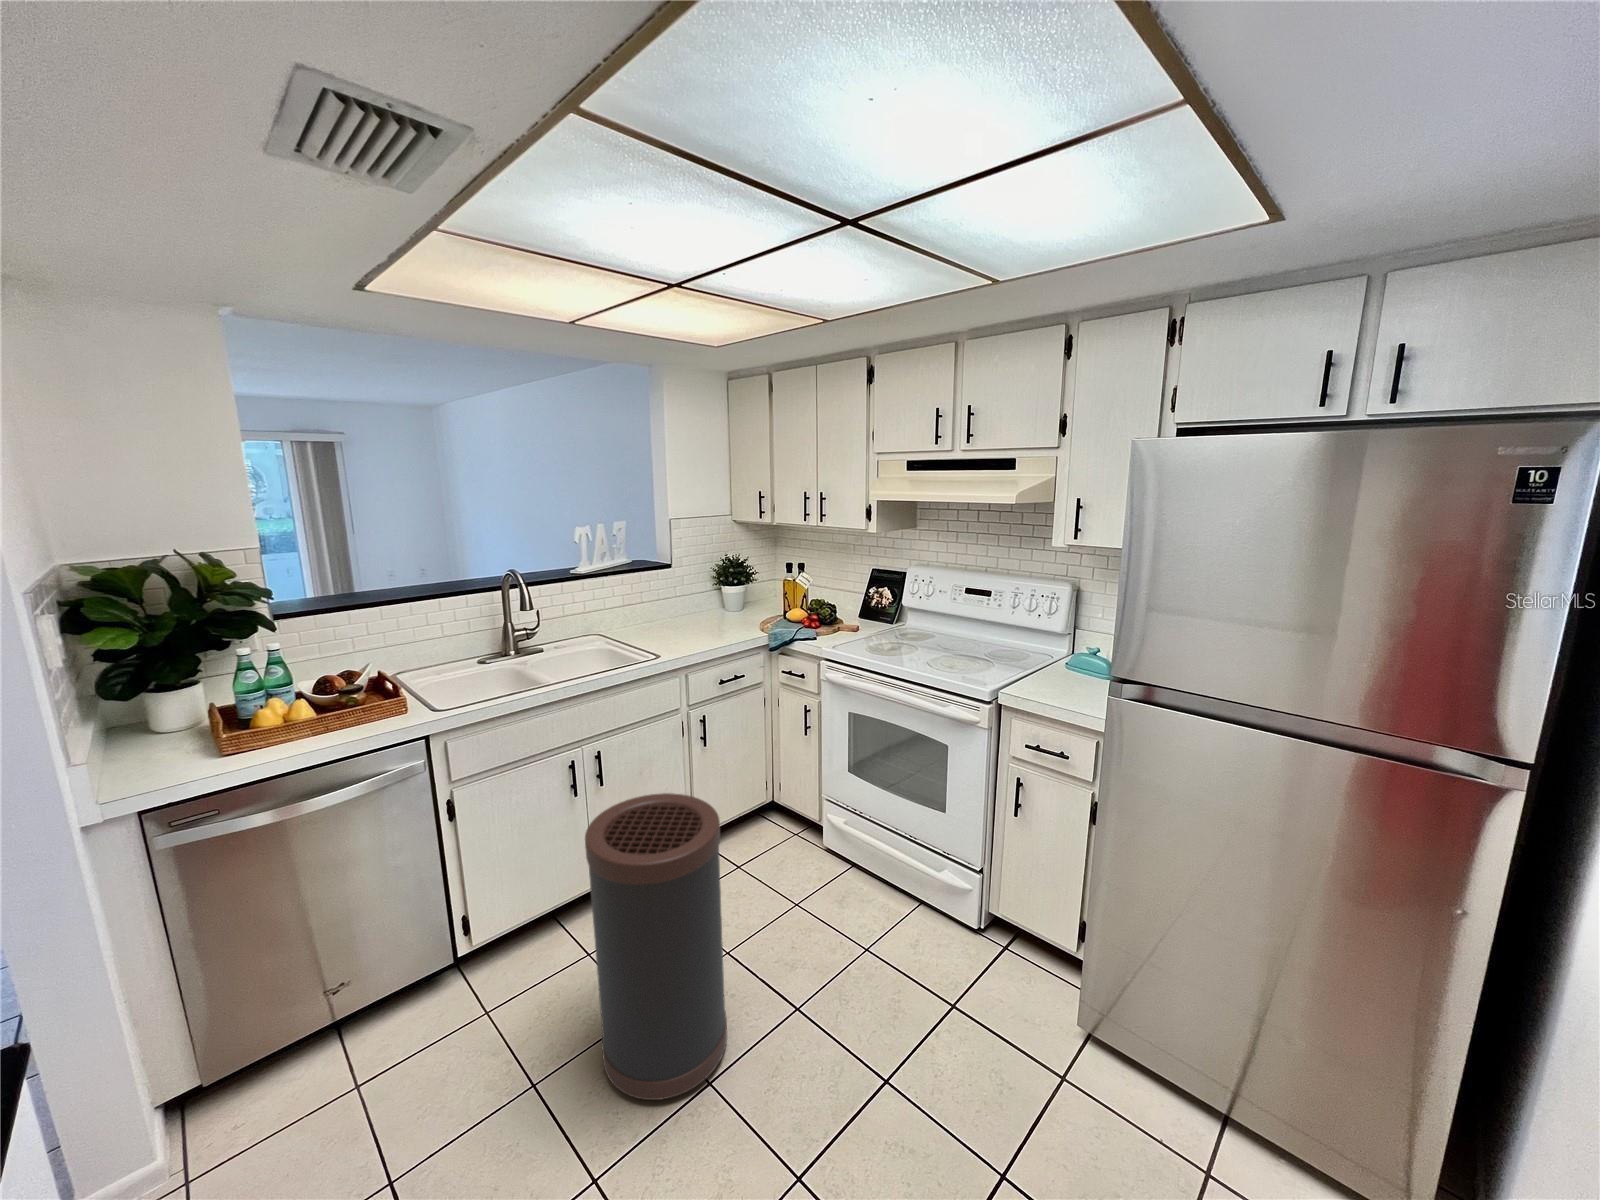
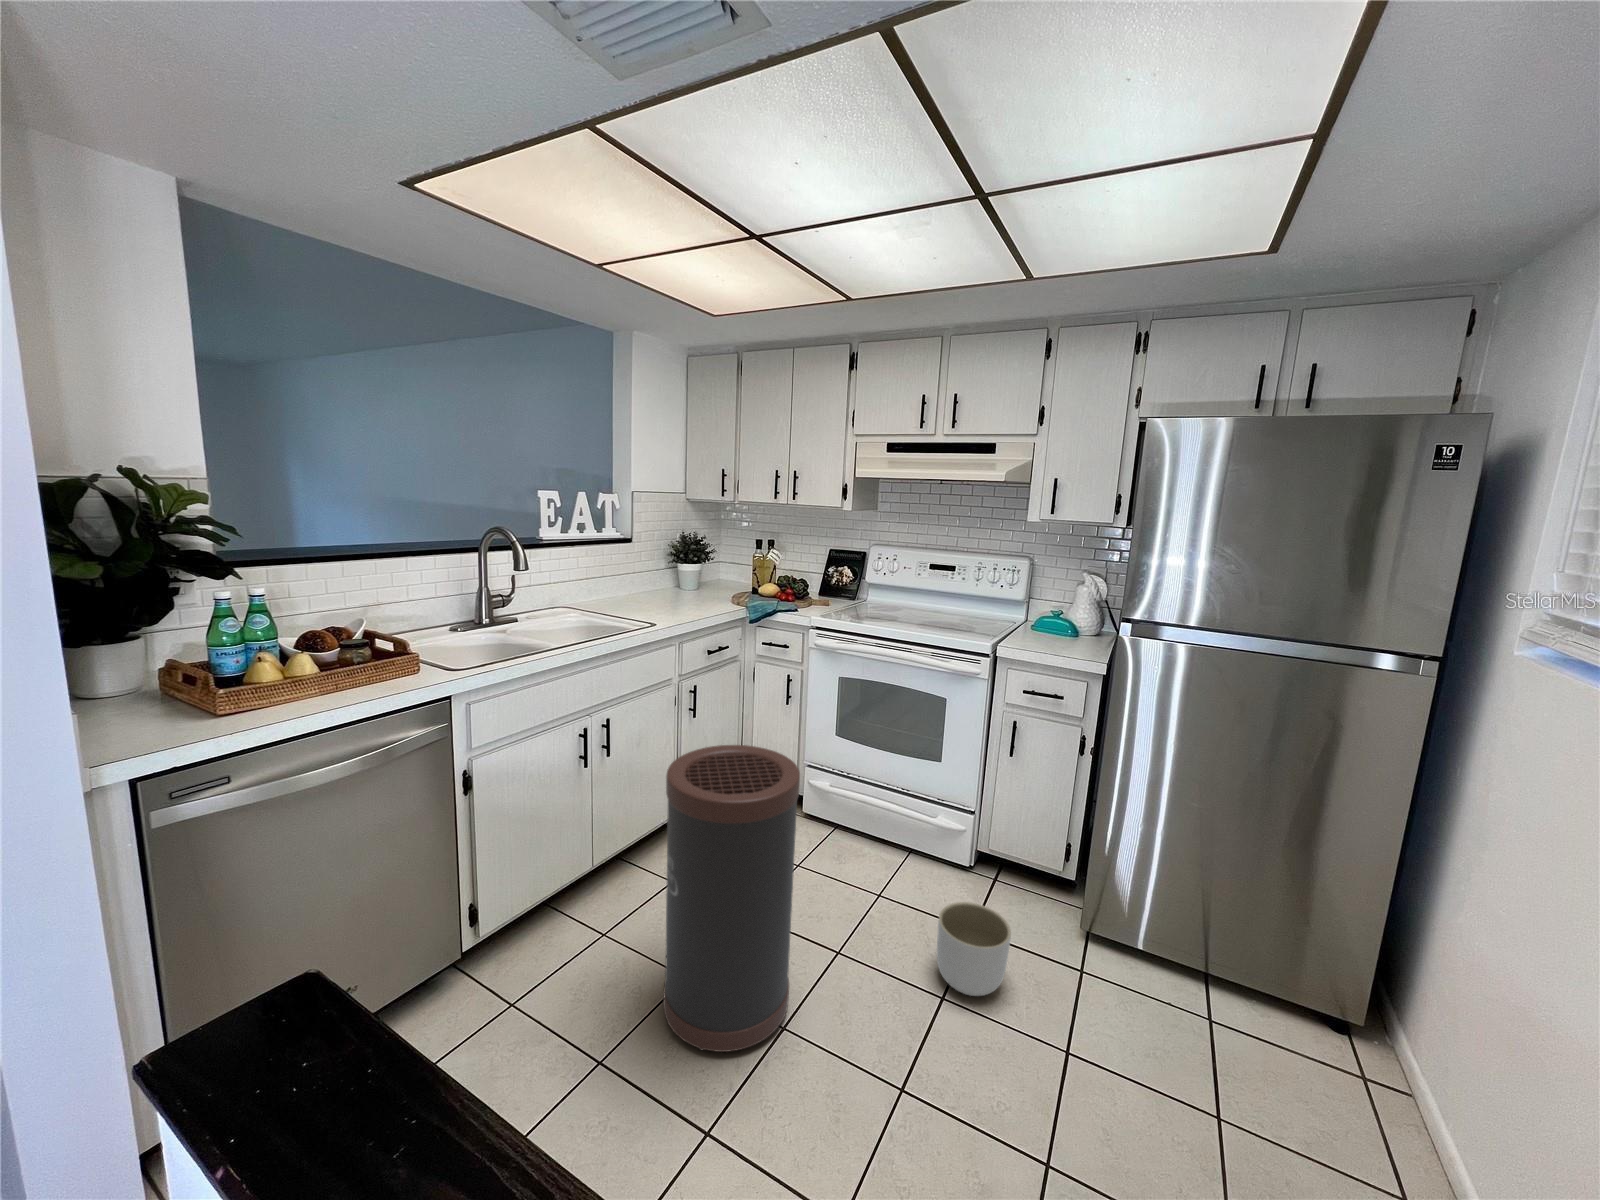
planter: none [888,977,966,1087] -> present [937,902,1011,996]

